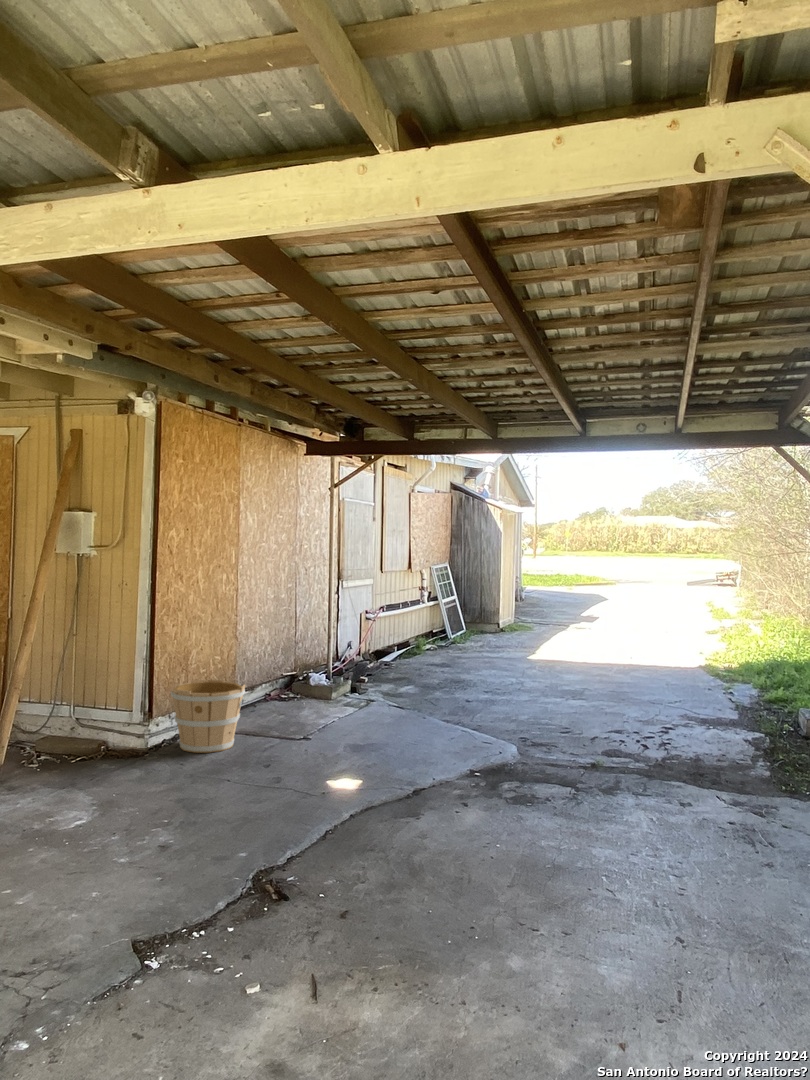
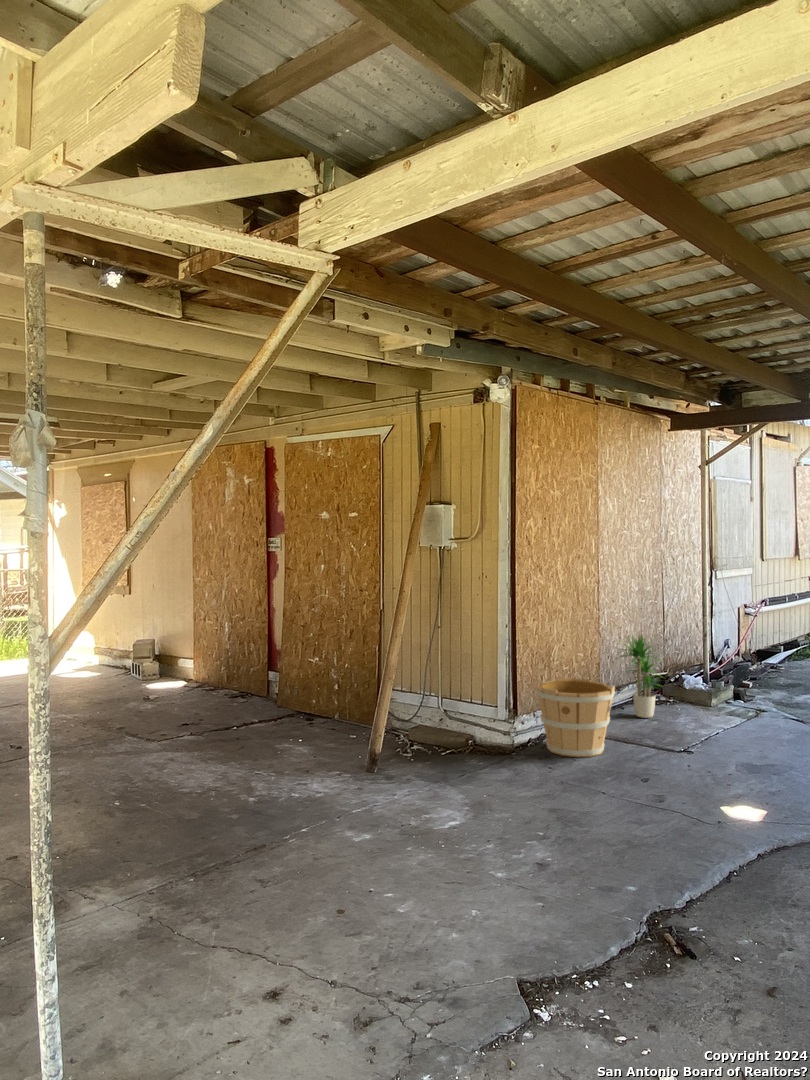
potted plant: none [248,635,295,714] -> present [620,635,660,718]

